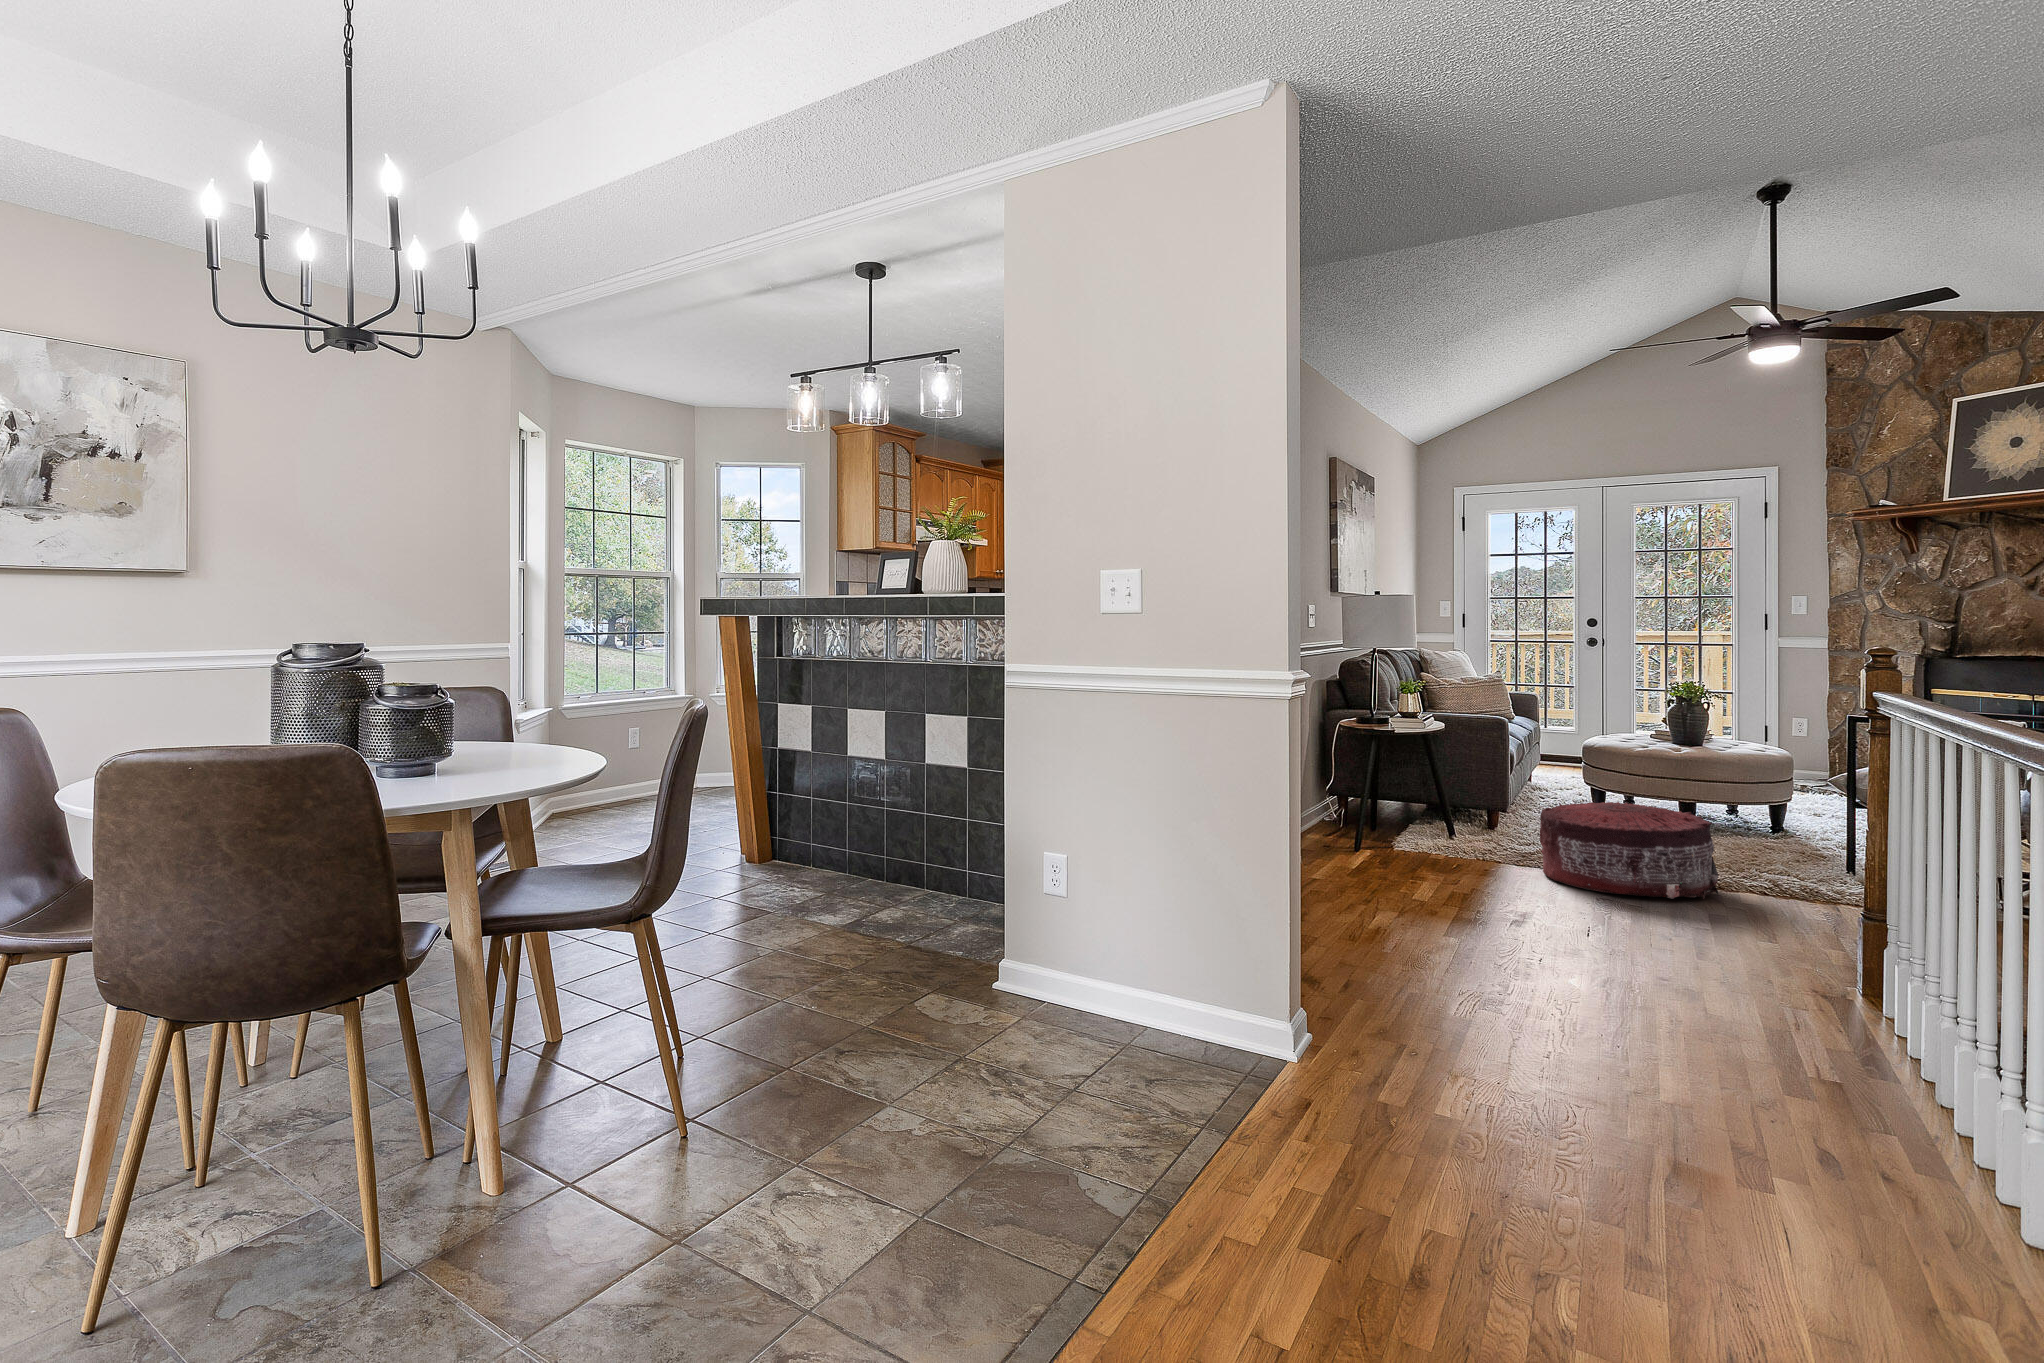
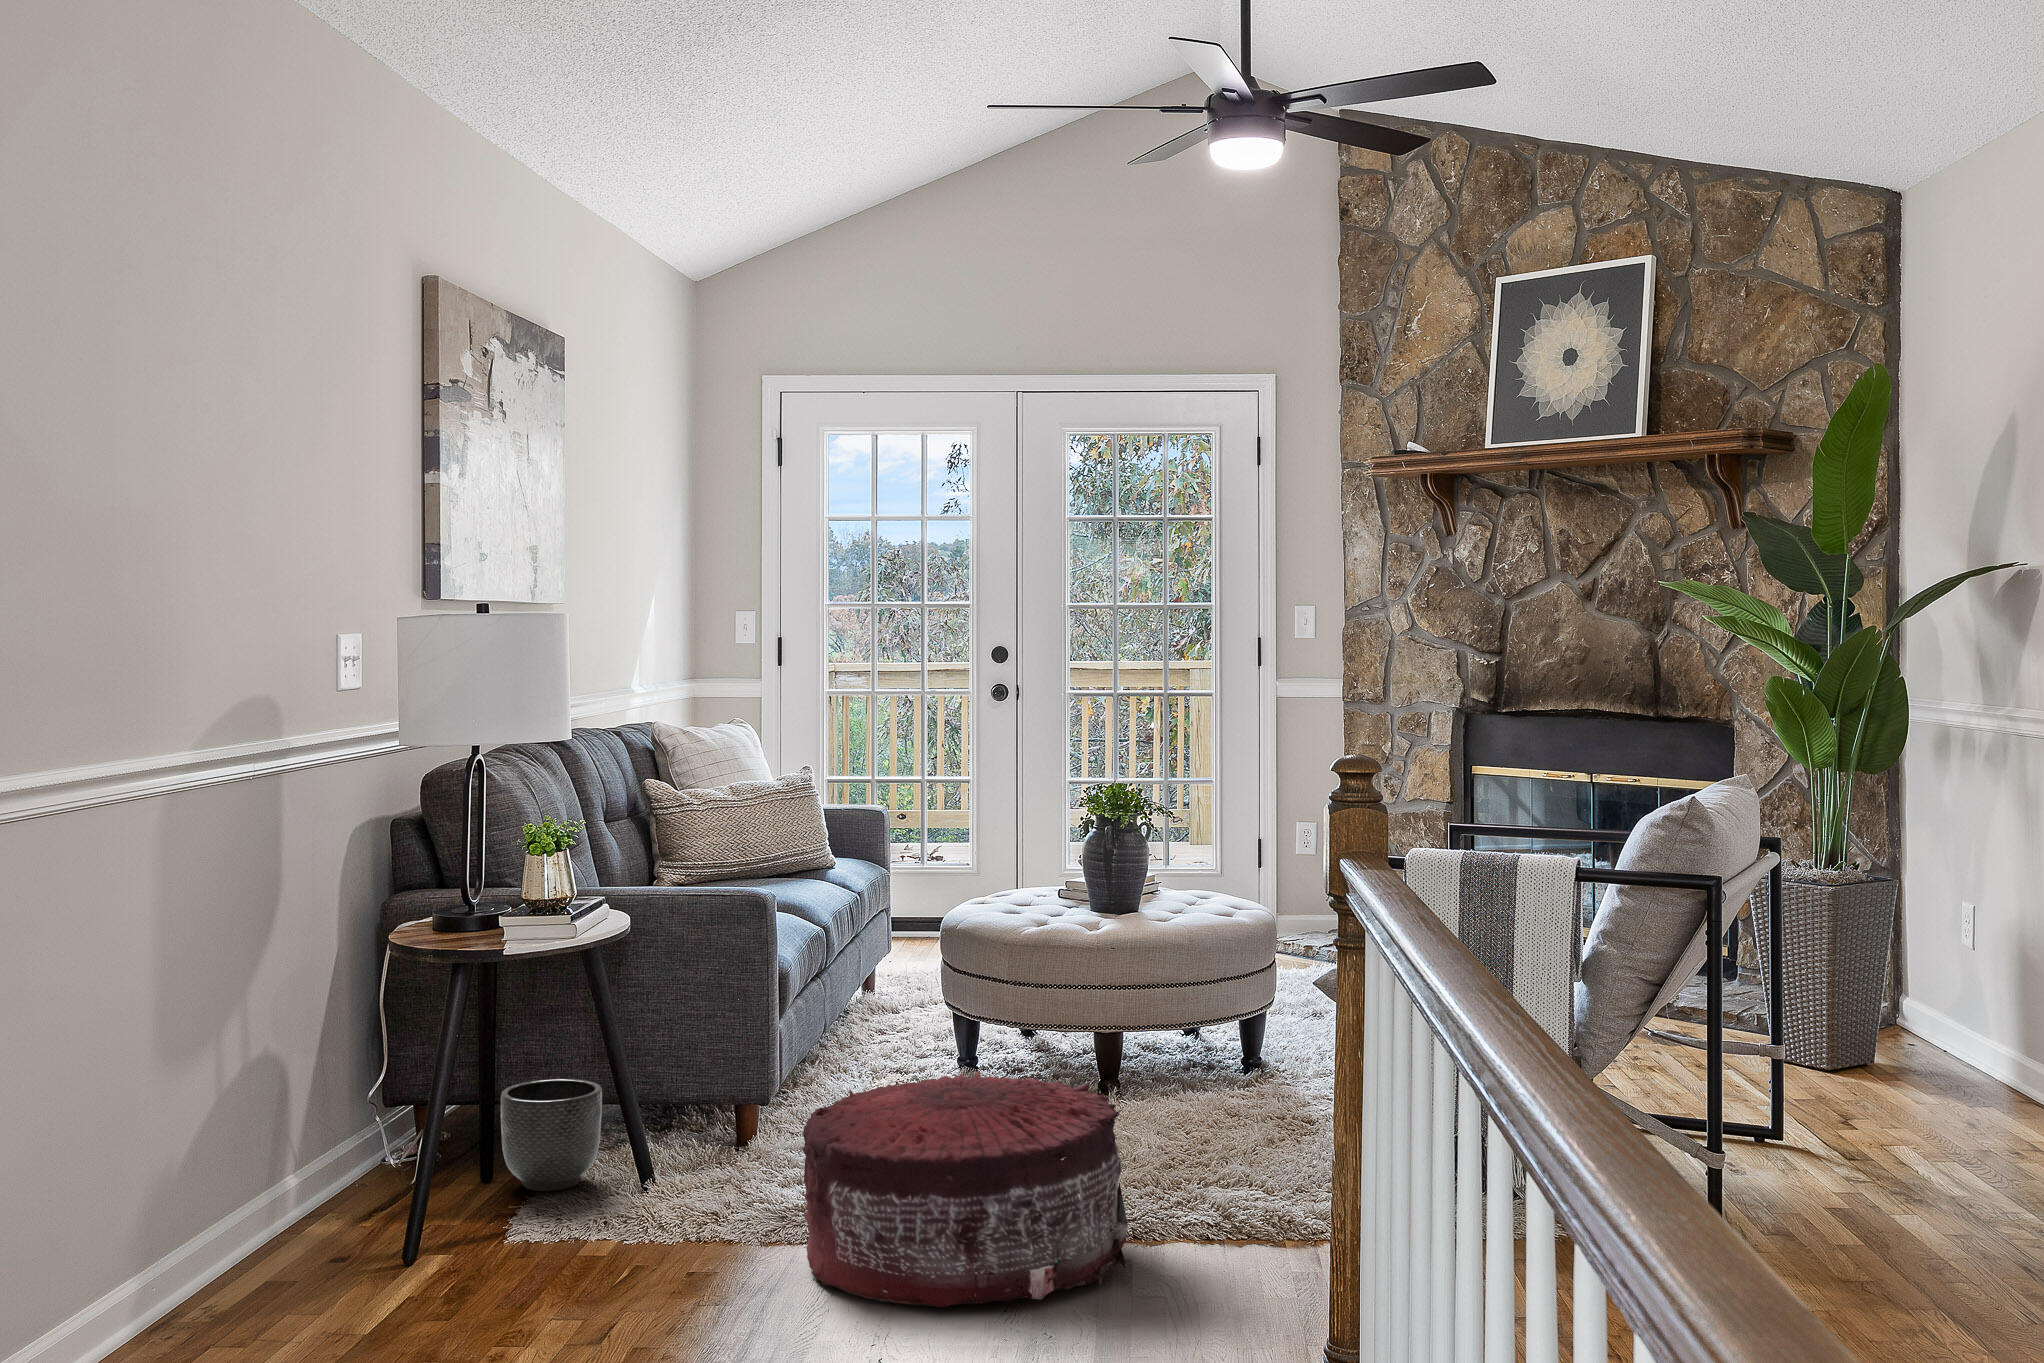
planter: none [1383,792,1428,837] -> present [501,1079,602,1191]

